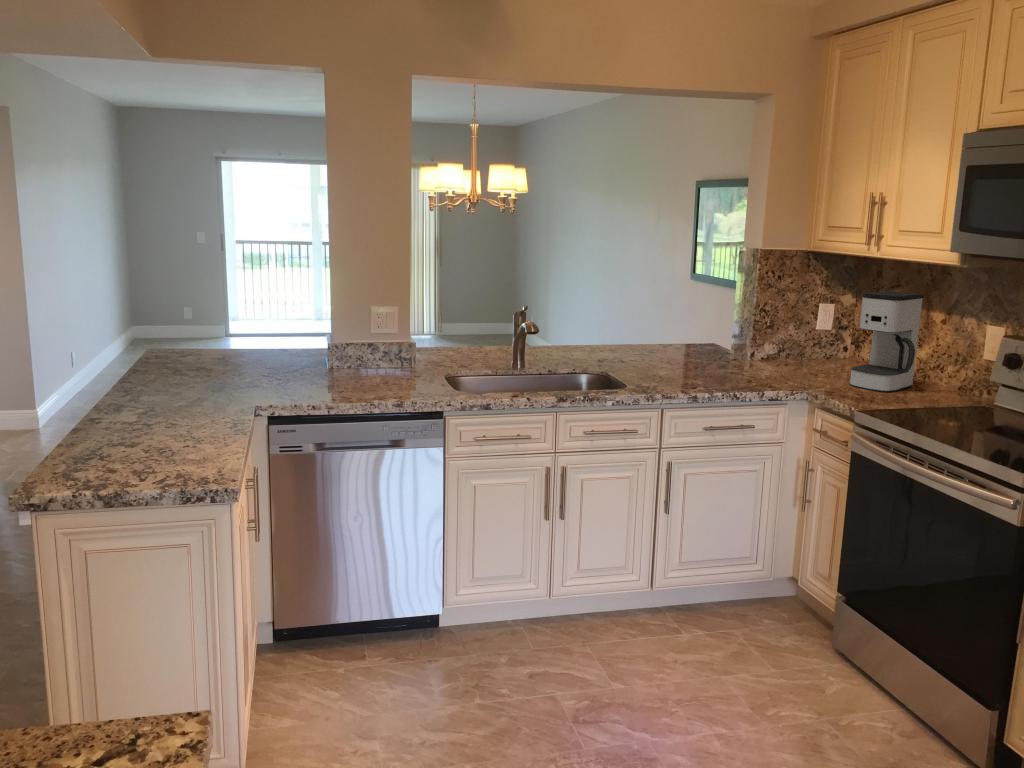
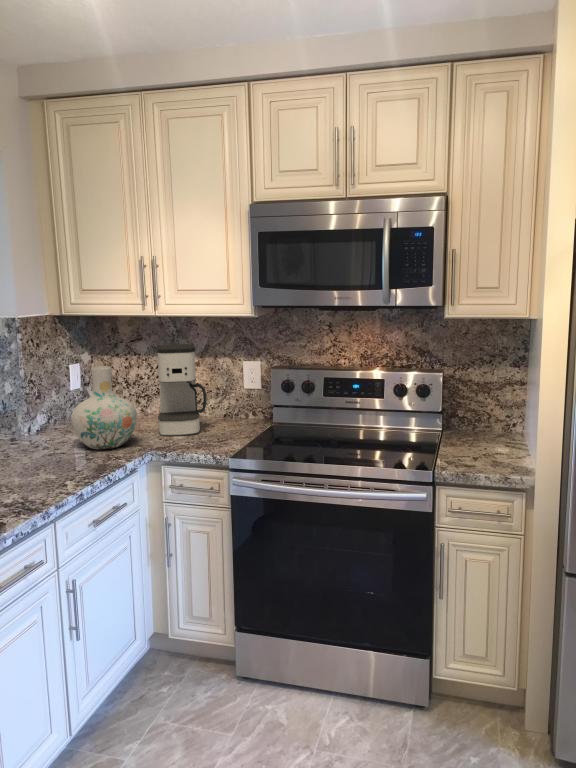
vase: none [756,301,821,382] -> present [71,366,137,450]

